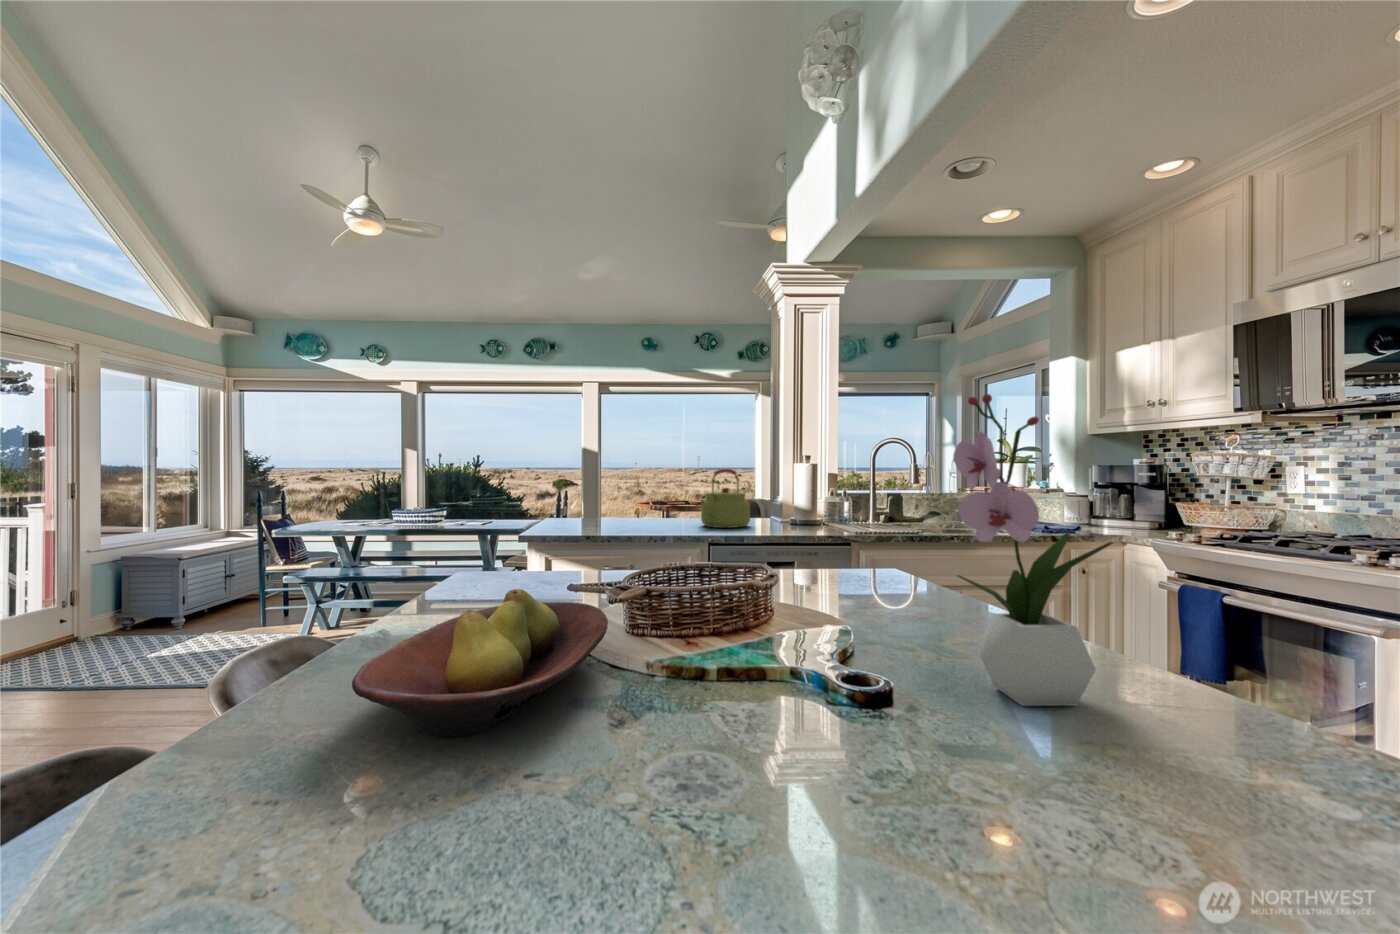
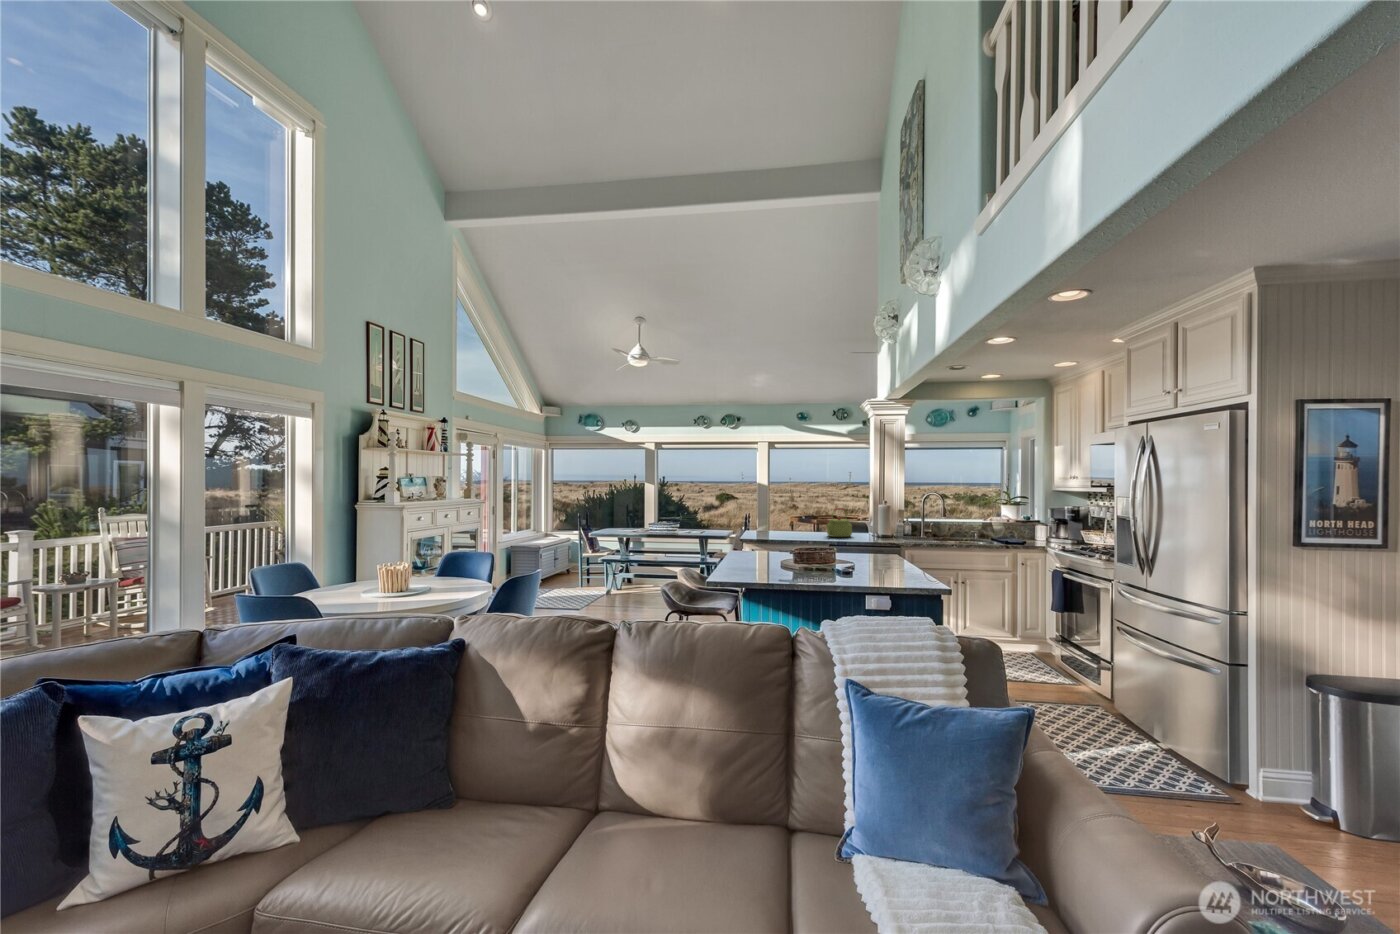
flower arrangement: present [953,394,1113,706] -> none [866,512,893,577]
fruit bowl: present [352,589,608,737] -> none [748,552,792,576]

